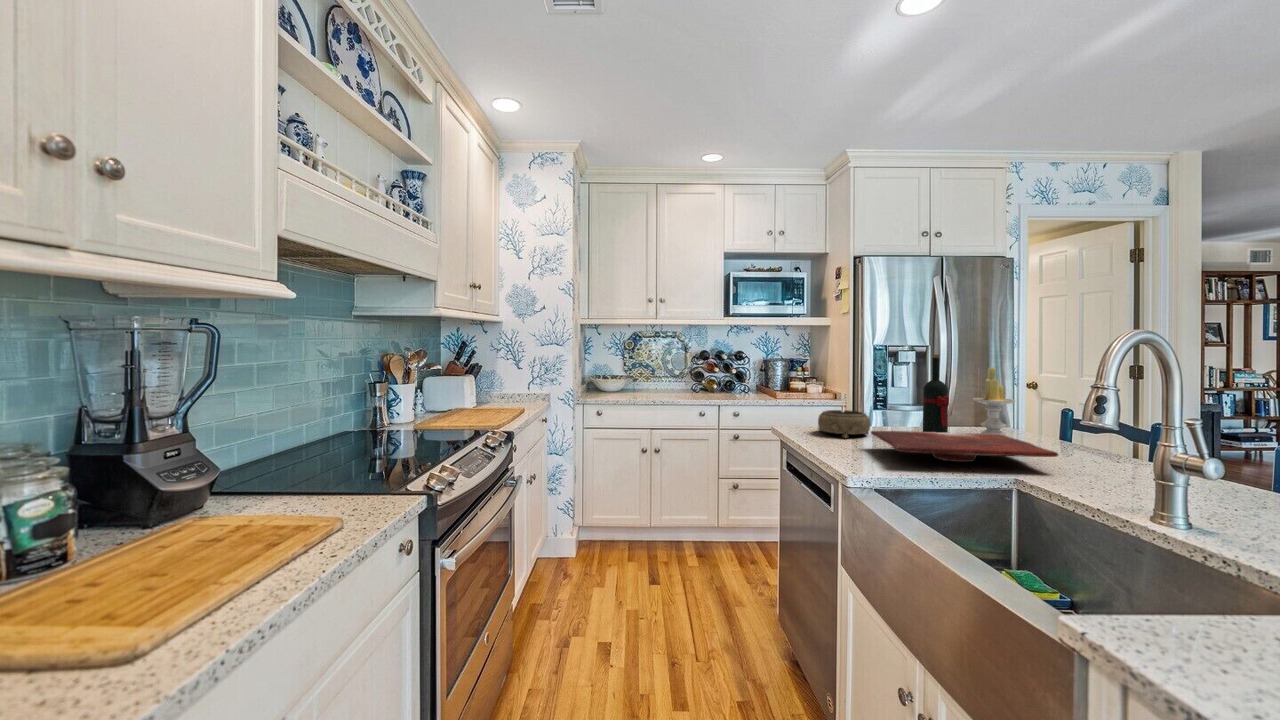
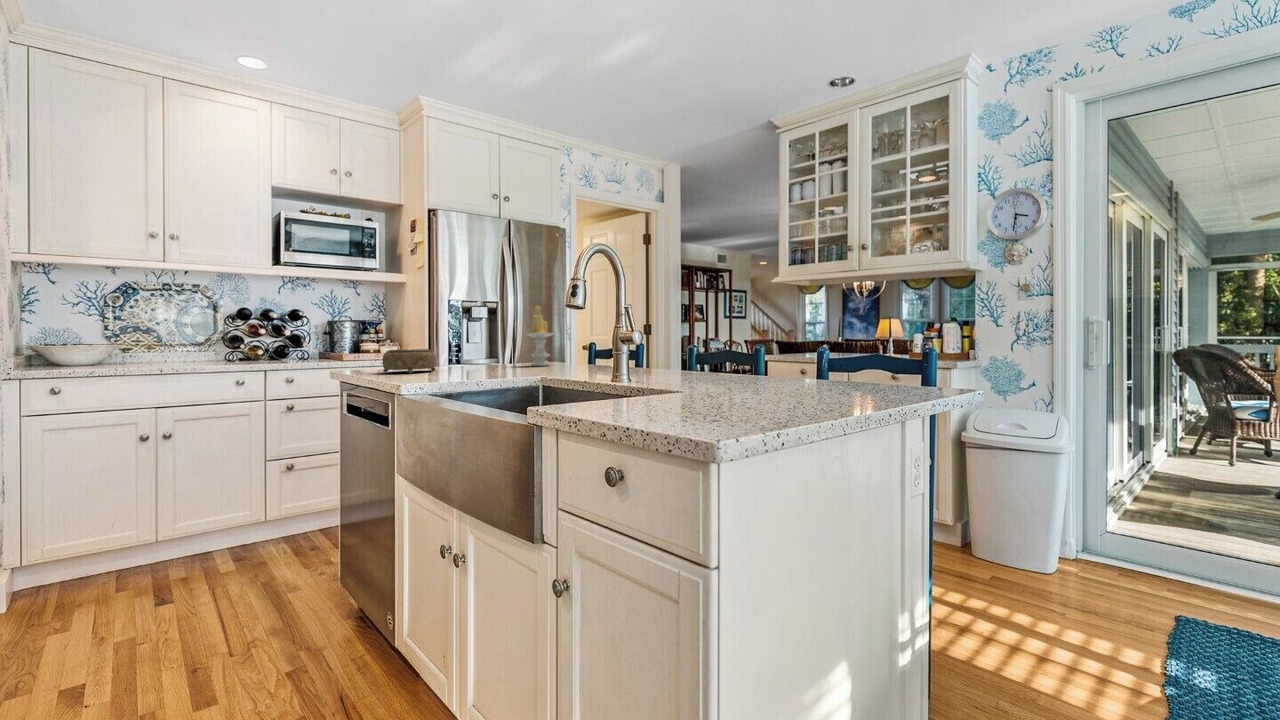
wine bottle: present [923,355,949,433] -> none [483,292,504,369]
cutting board: present [871,431,1058,462] -> none [432,355,573,375]

